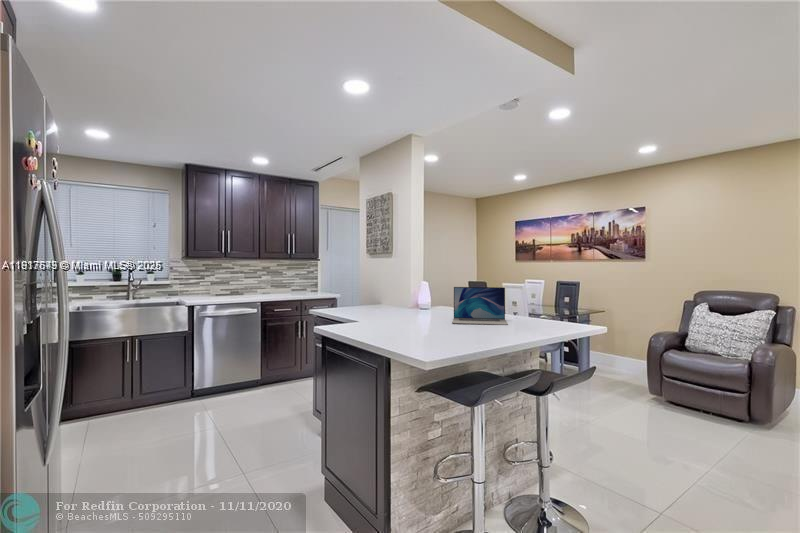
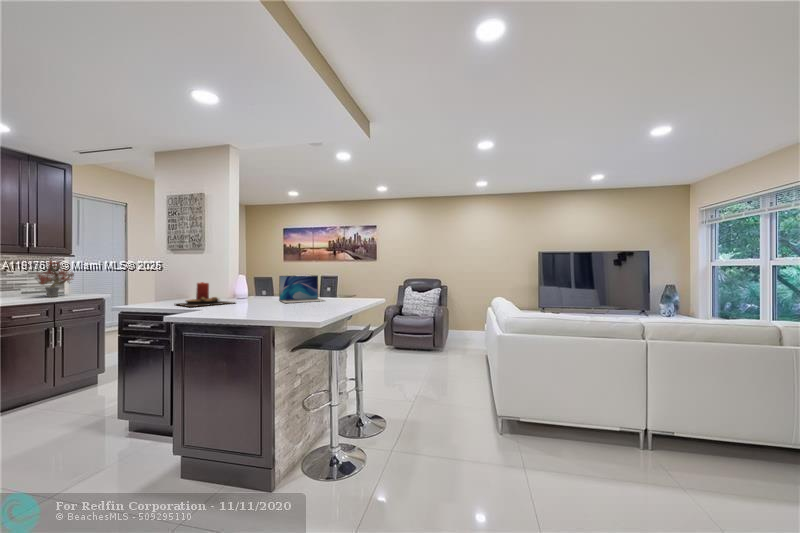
potted plant: none [286,260,314,297] -> present [38,258,74,297]
candle: none [352,292,405,319] -> present [177,282,234,307]

